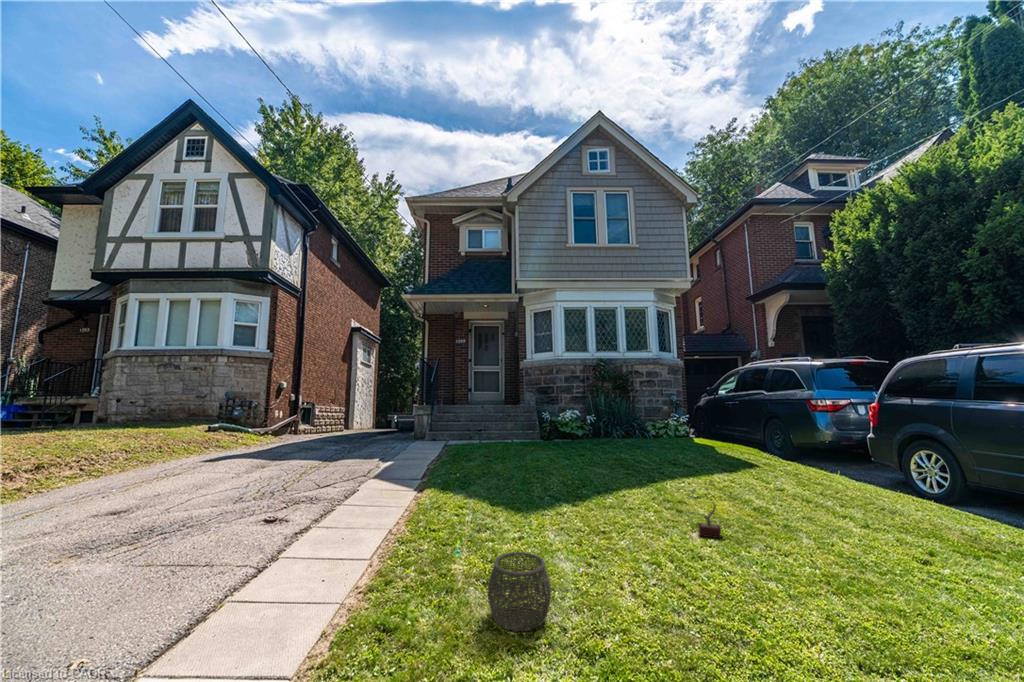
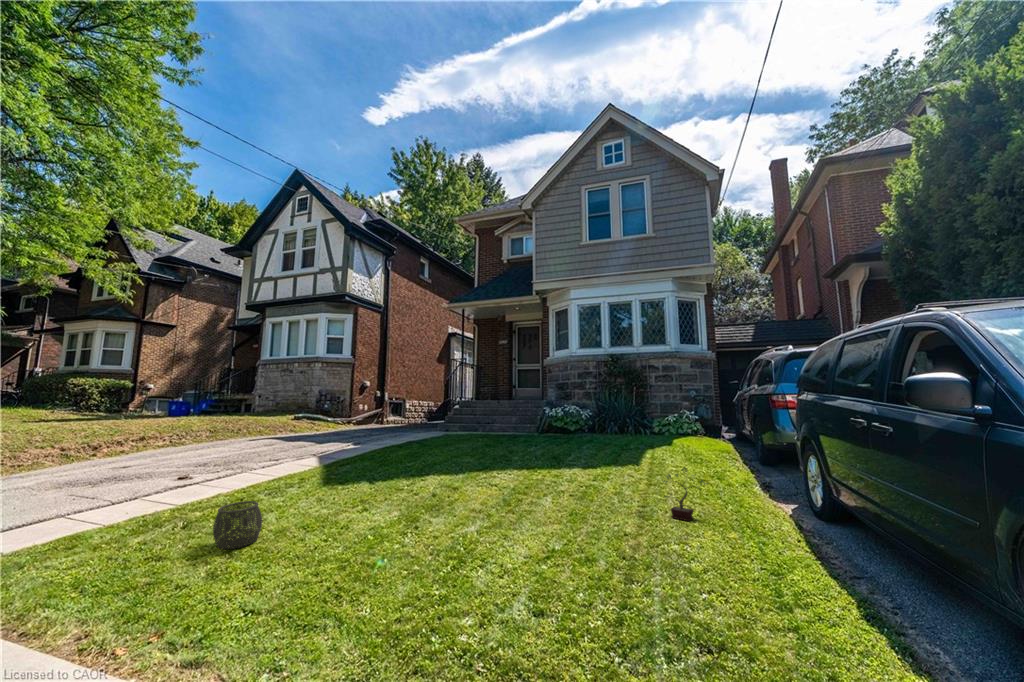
potted plant: present [689,480,742,538] -> present [663,467,707,521]

